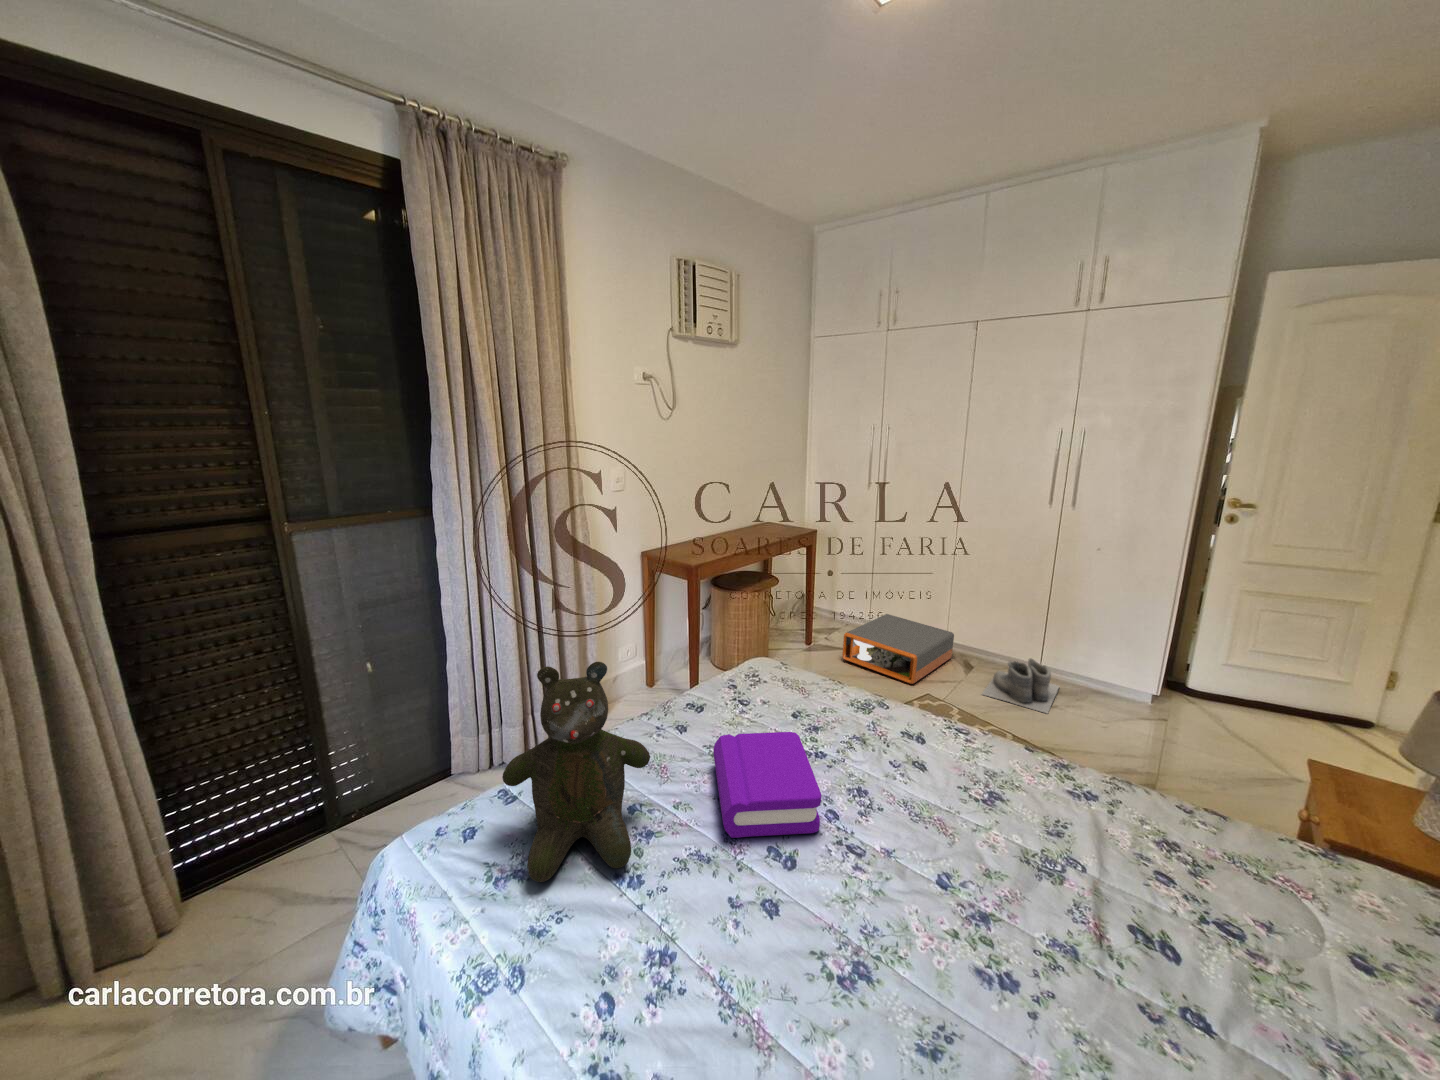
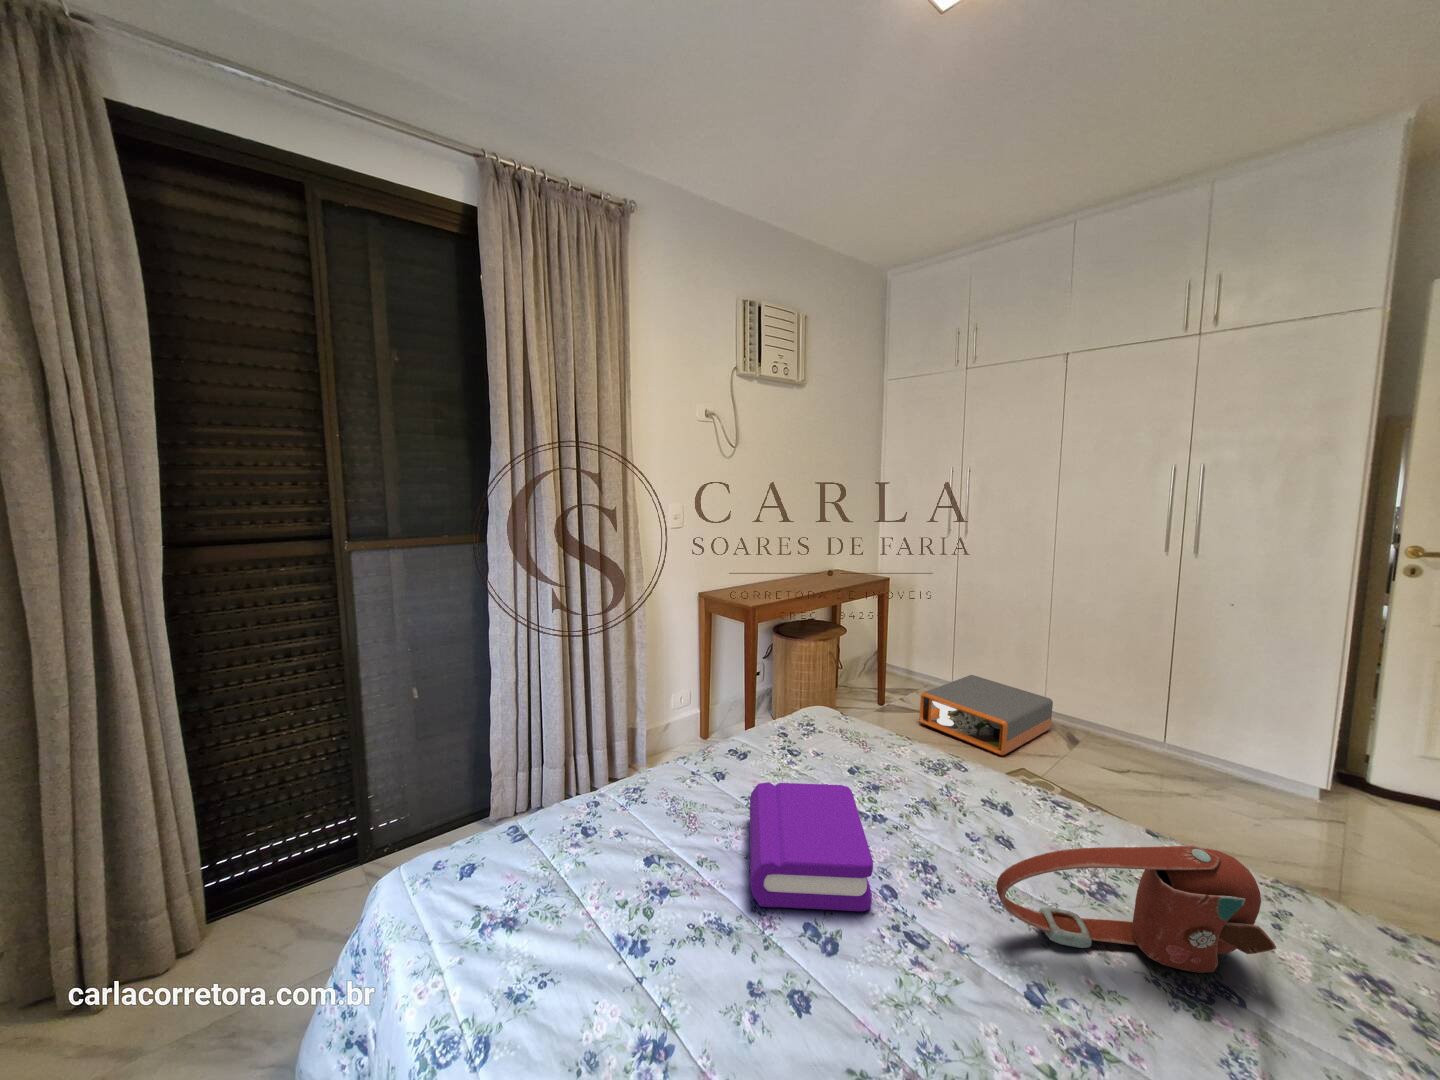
boots: present [982,658,1059,713] -> none [1089,733,1191,803]
teddy bear: present [502,662,650,882] -> none [505,680,671,935]
handbag: none [916,763,1109,852] -> present [996,846,1276,973]

